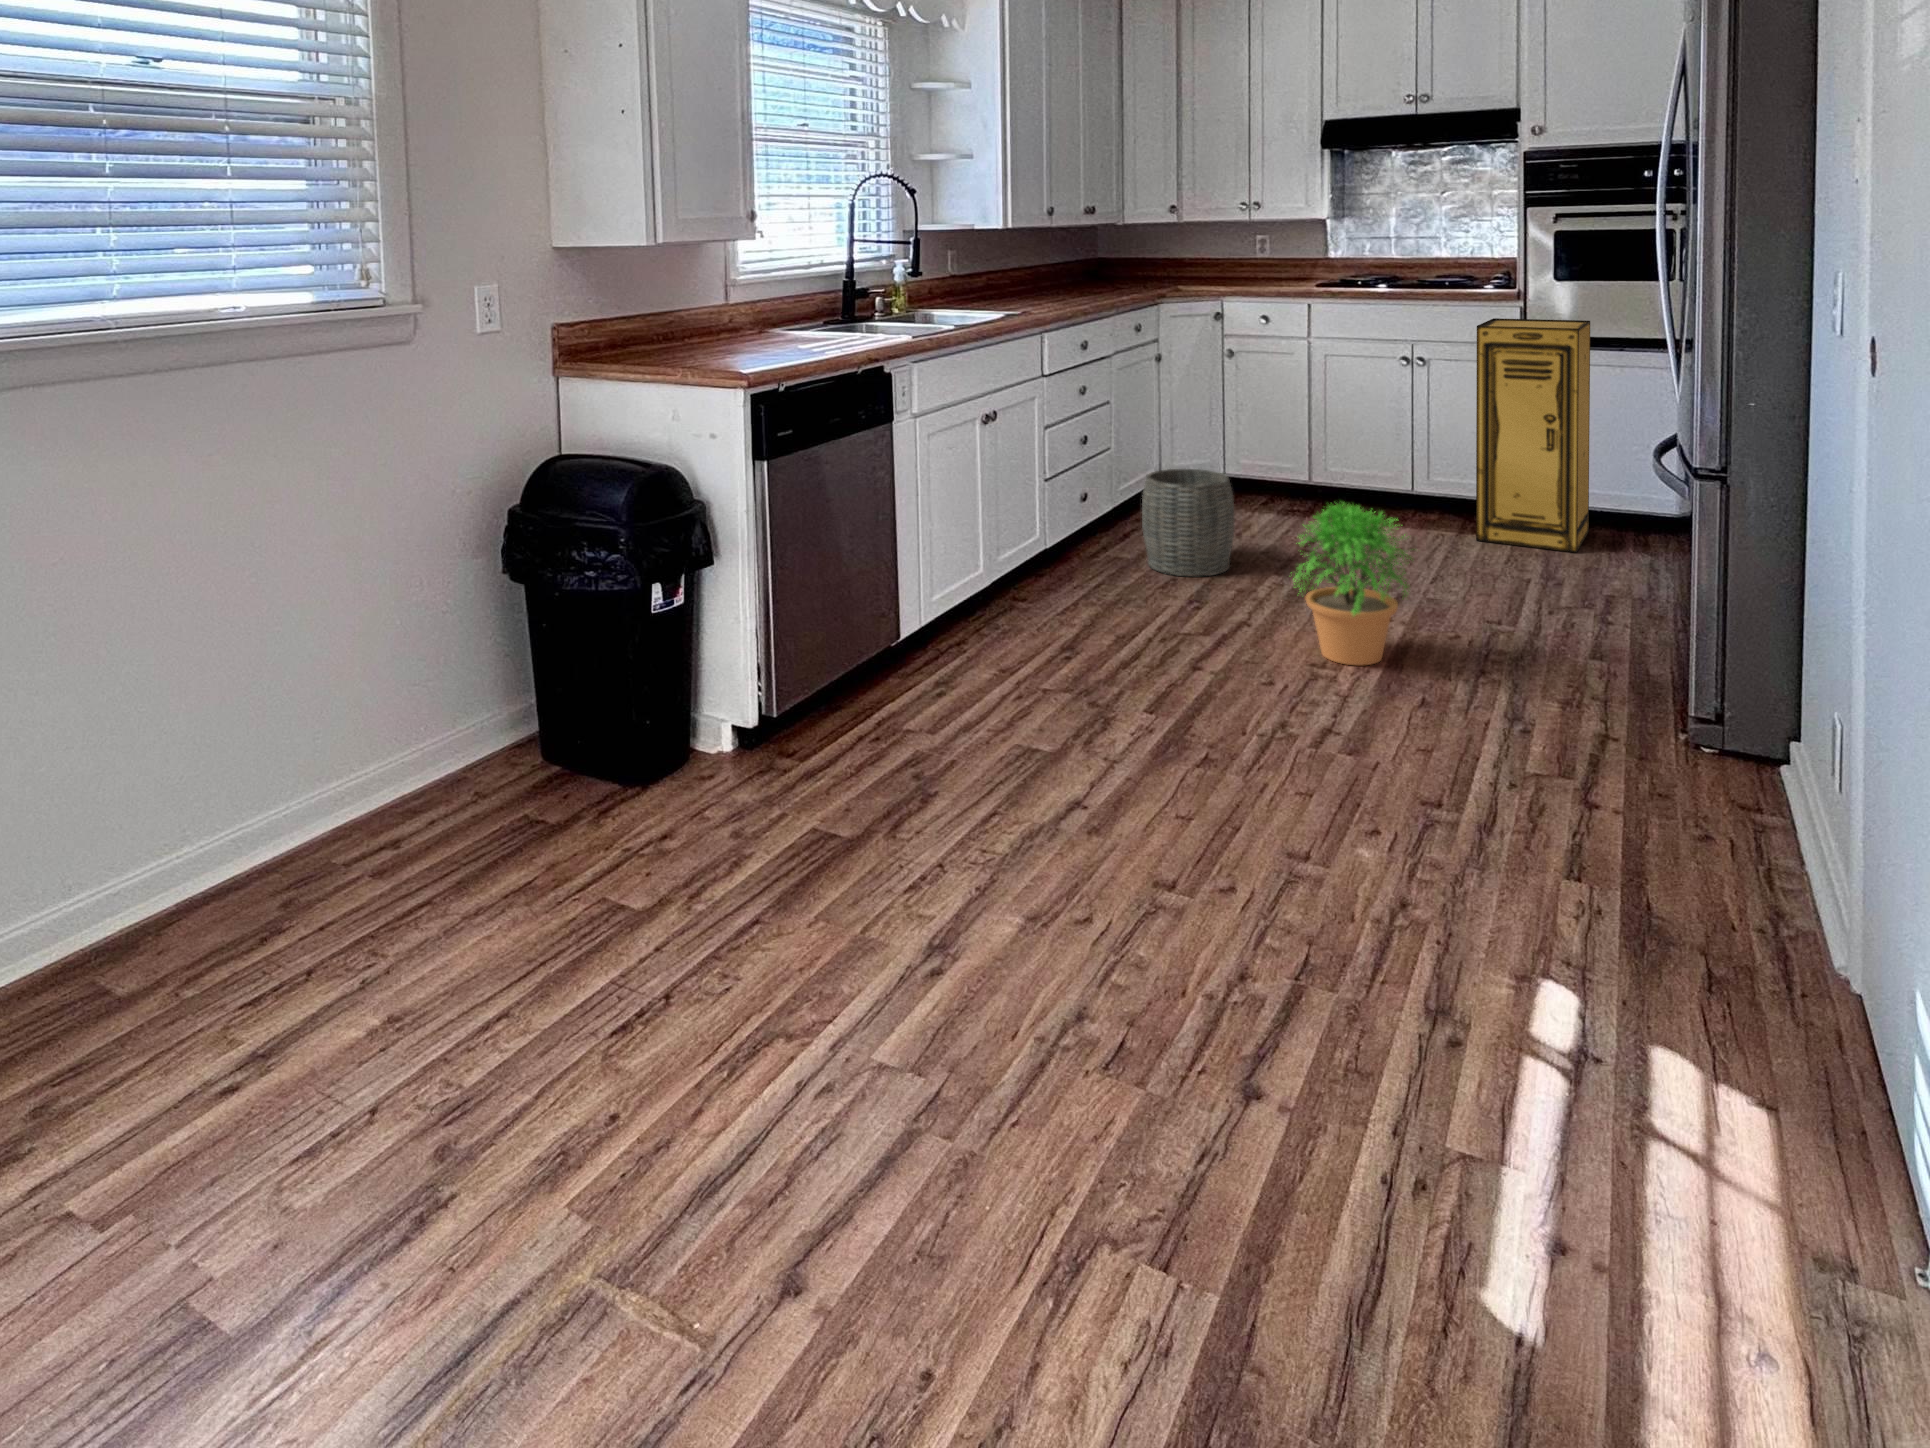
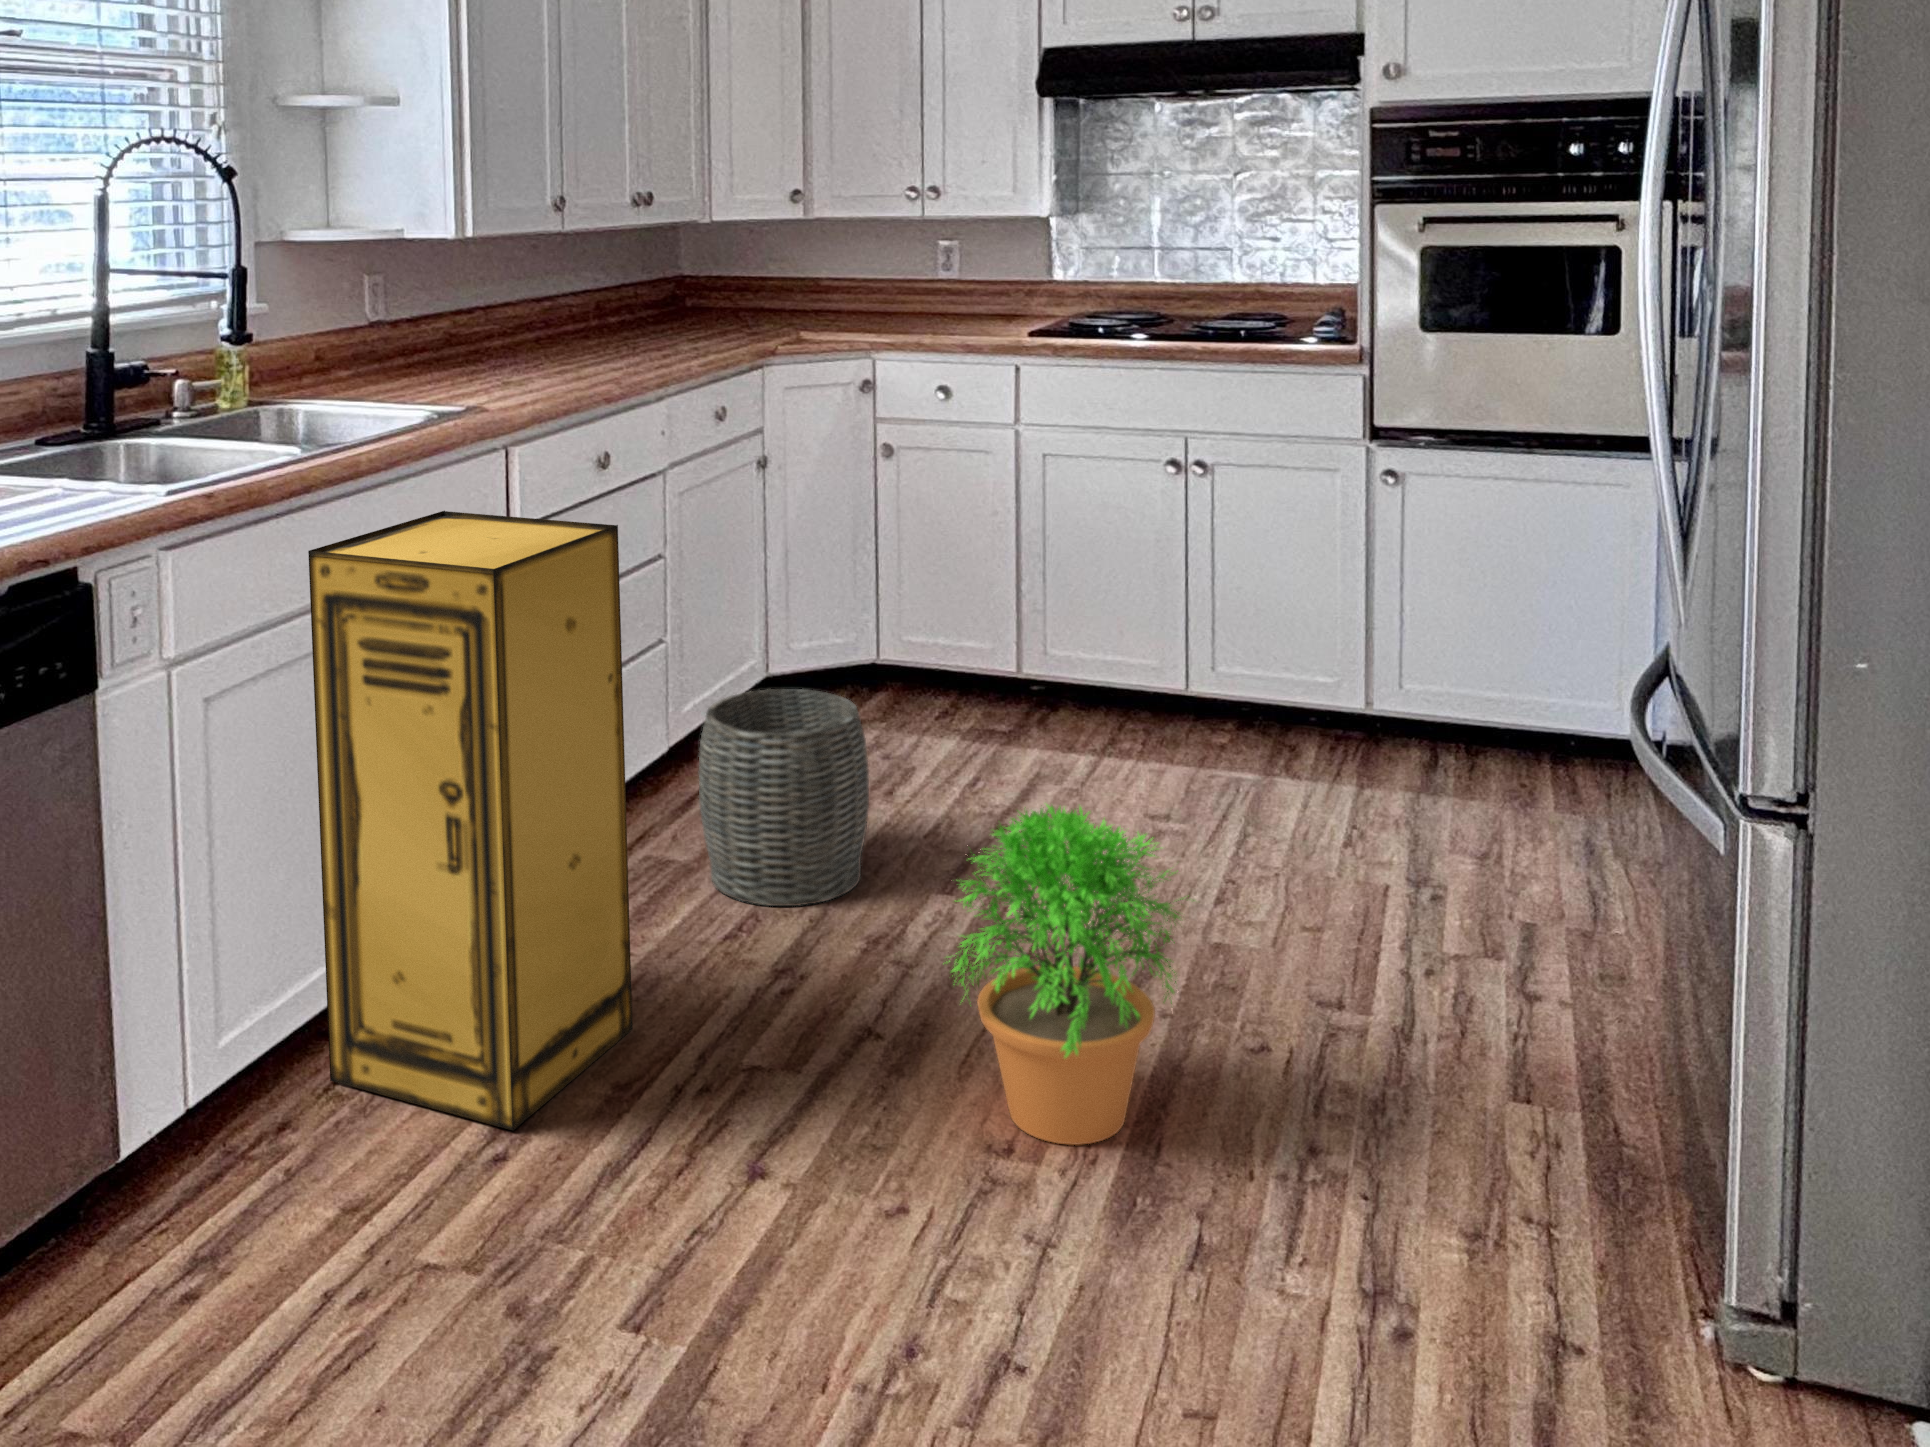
storage cabinet: present [1476,318,1590,552] -> present [308,511,633,1131]

